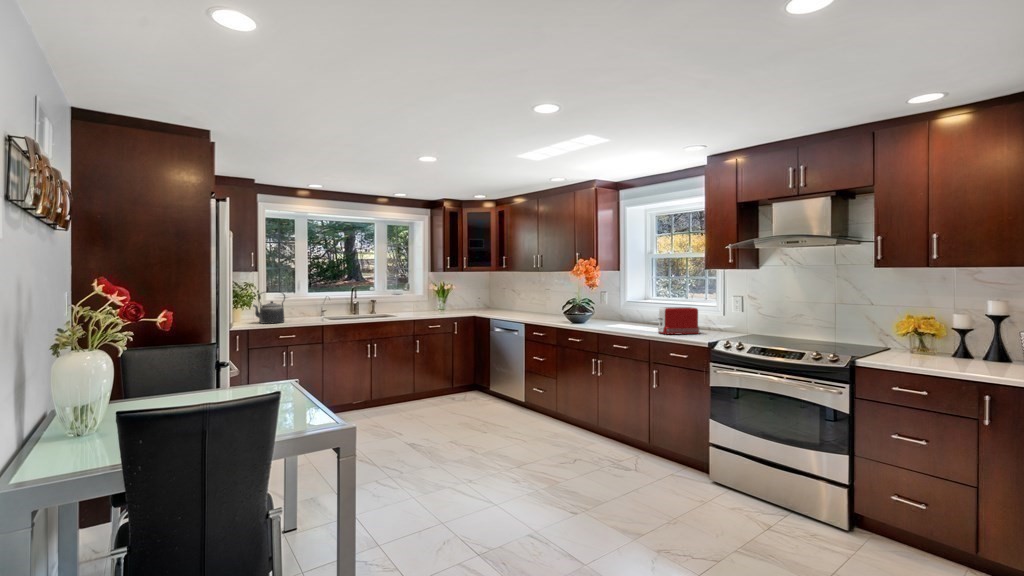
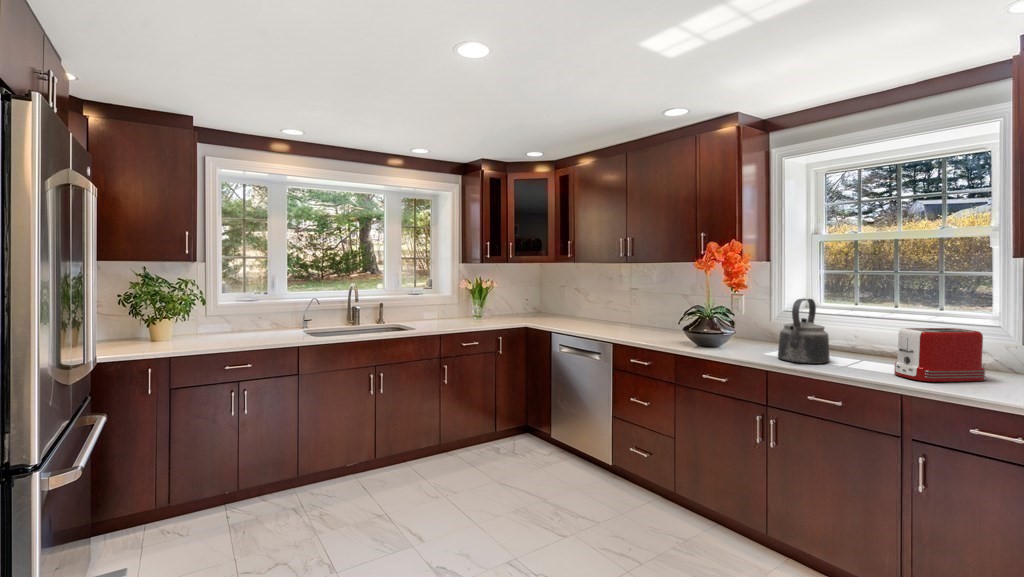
kettle: present [253,291,285,324] -> present [778,299,829,364]

